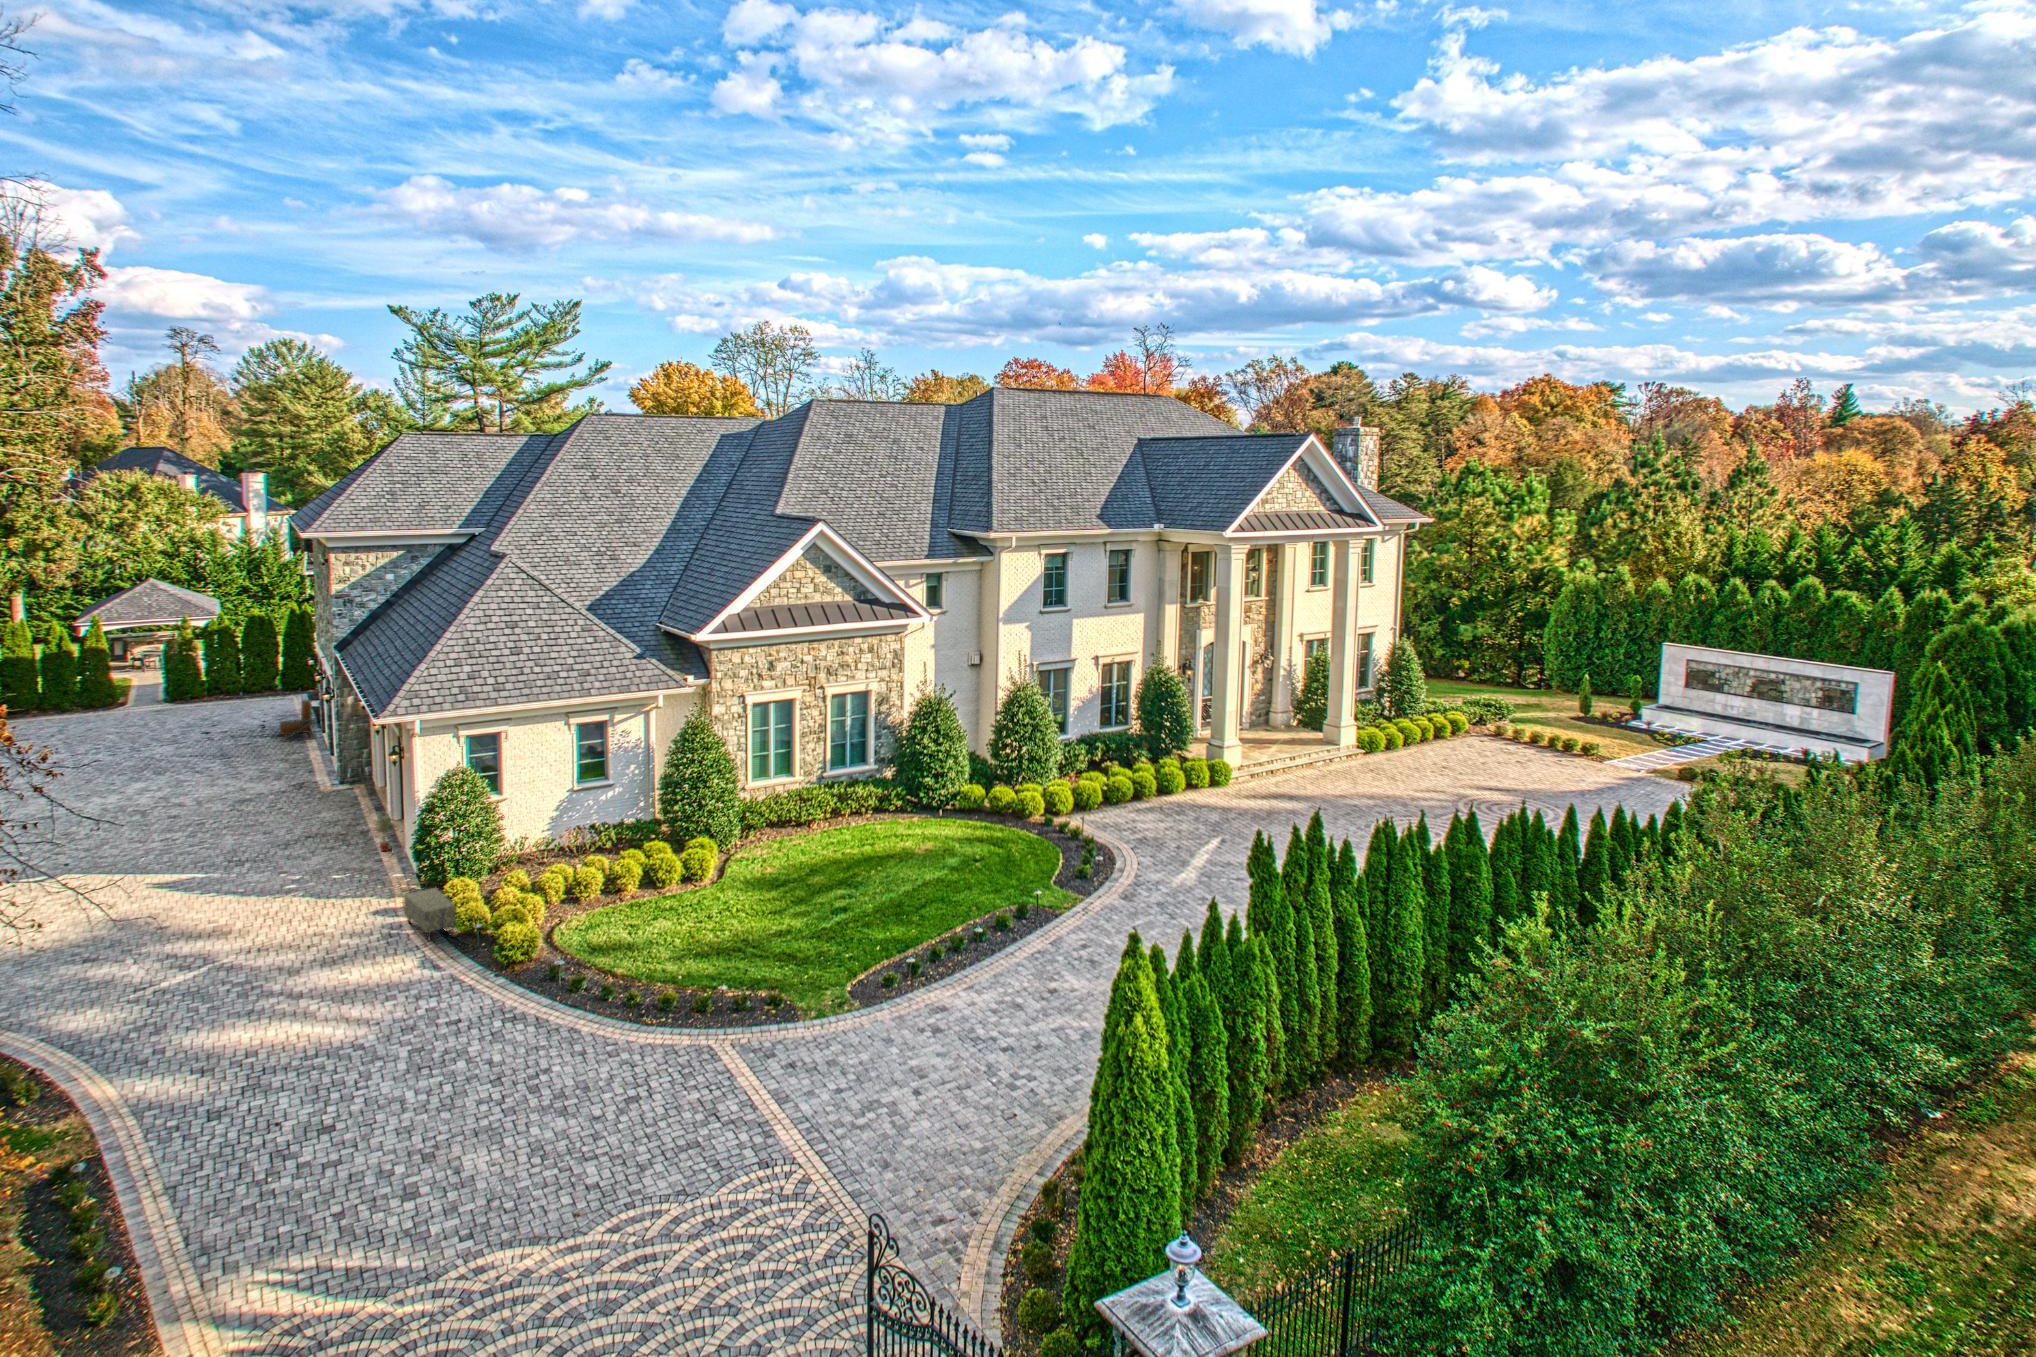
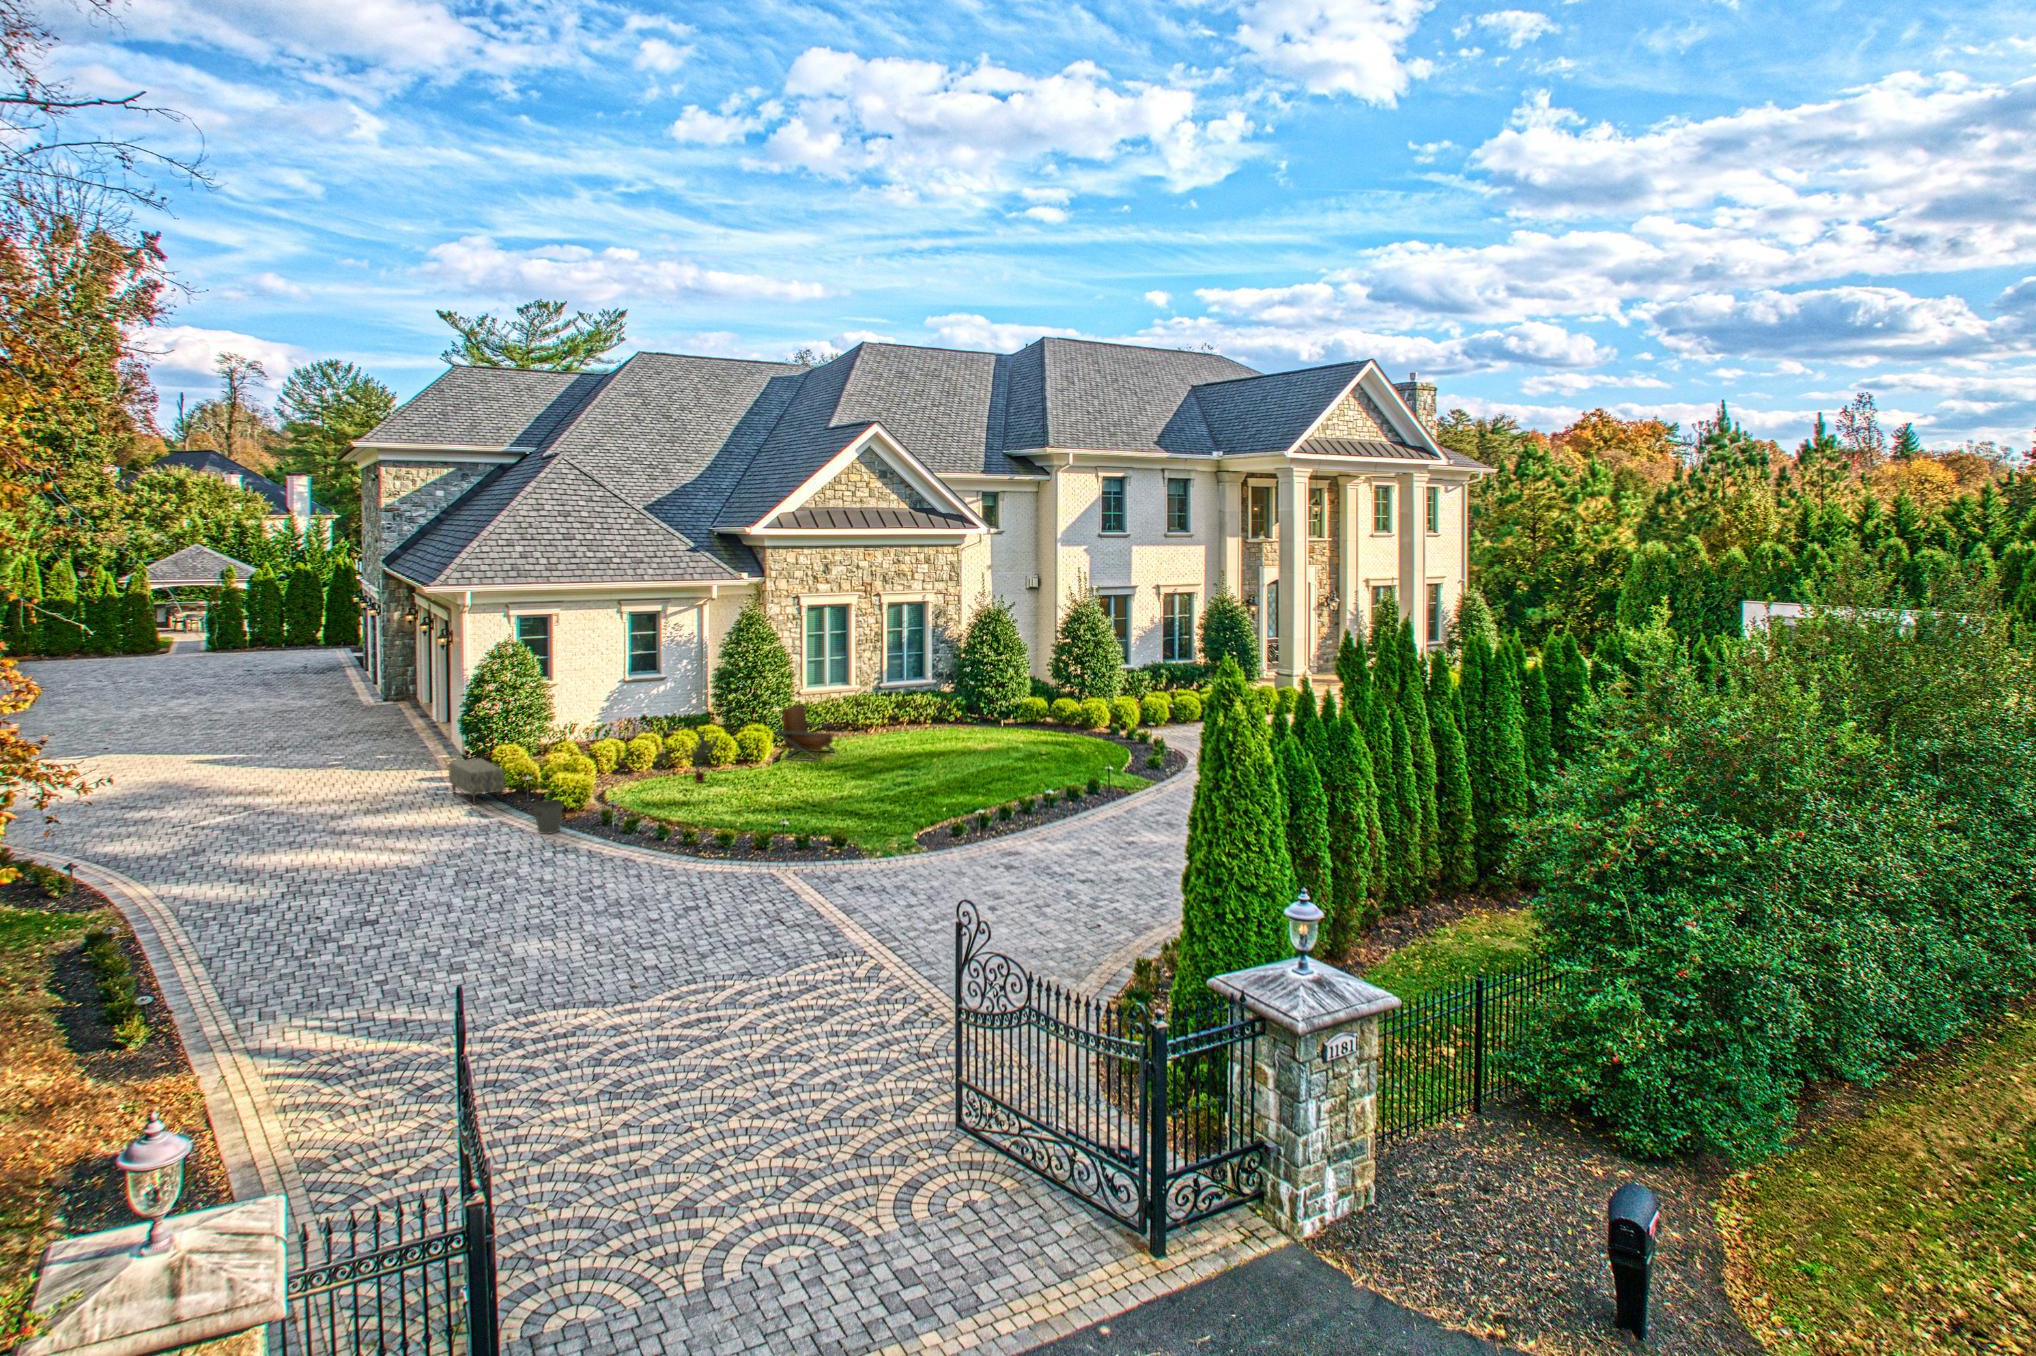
lounge chair: present [279,700,316,742] -> present [776,704,835,762]
potted tree: present [376,812,398,852] -> present [683,733,718,783]
bucket: none [483,949,514,984] -> present [533,800,563,834]

